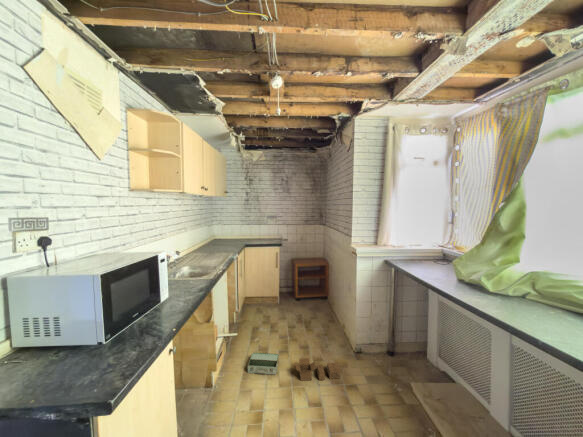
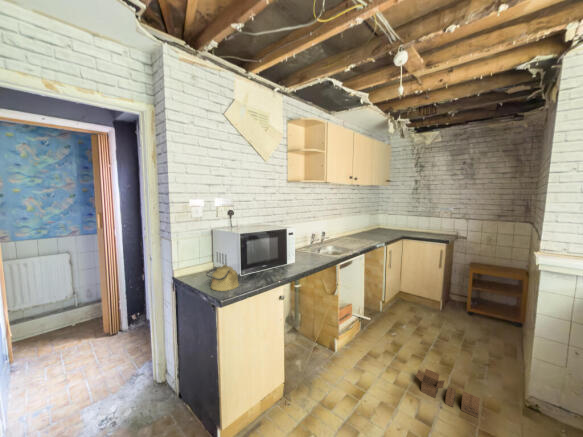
kettle: none [36,330,119,385] -> present [206,265,239,291]
toolbox: present [248,353,279,375] -> none [369,342,407,372]

